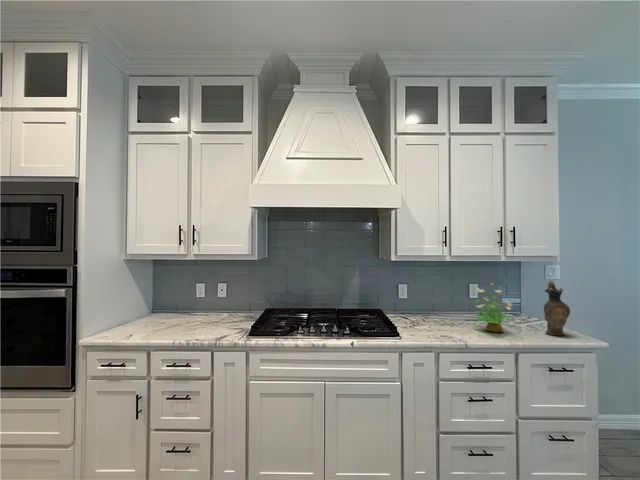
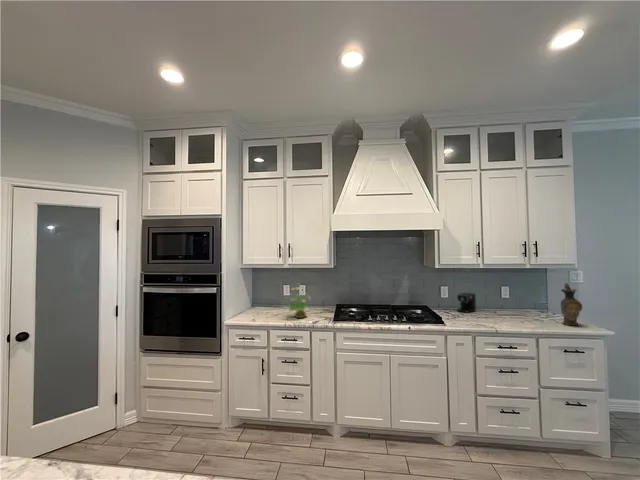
potted plant: present [474,288,512,332] -> present [289,287,310,318]
coffee maker: none [416,294,465,320] -> present [457,293,476,312]

